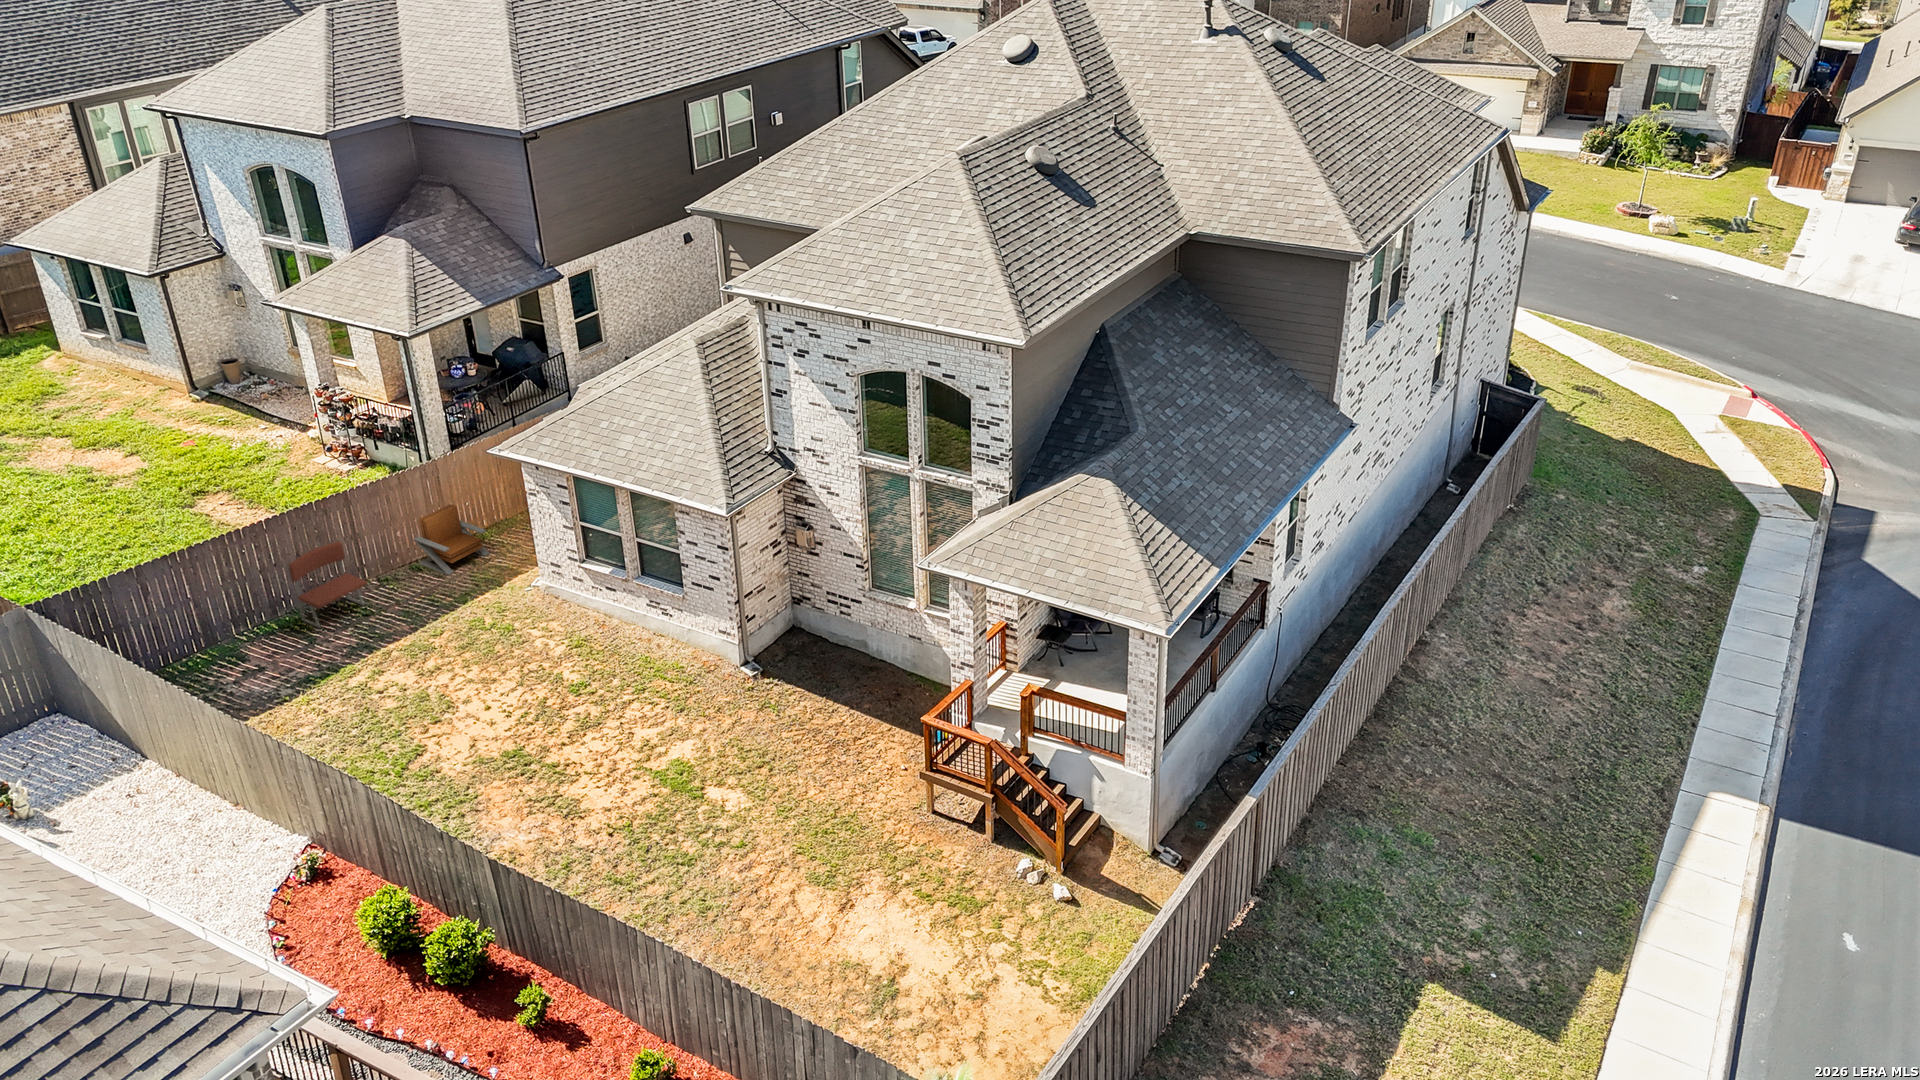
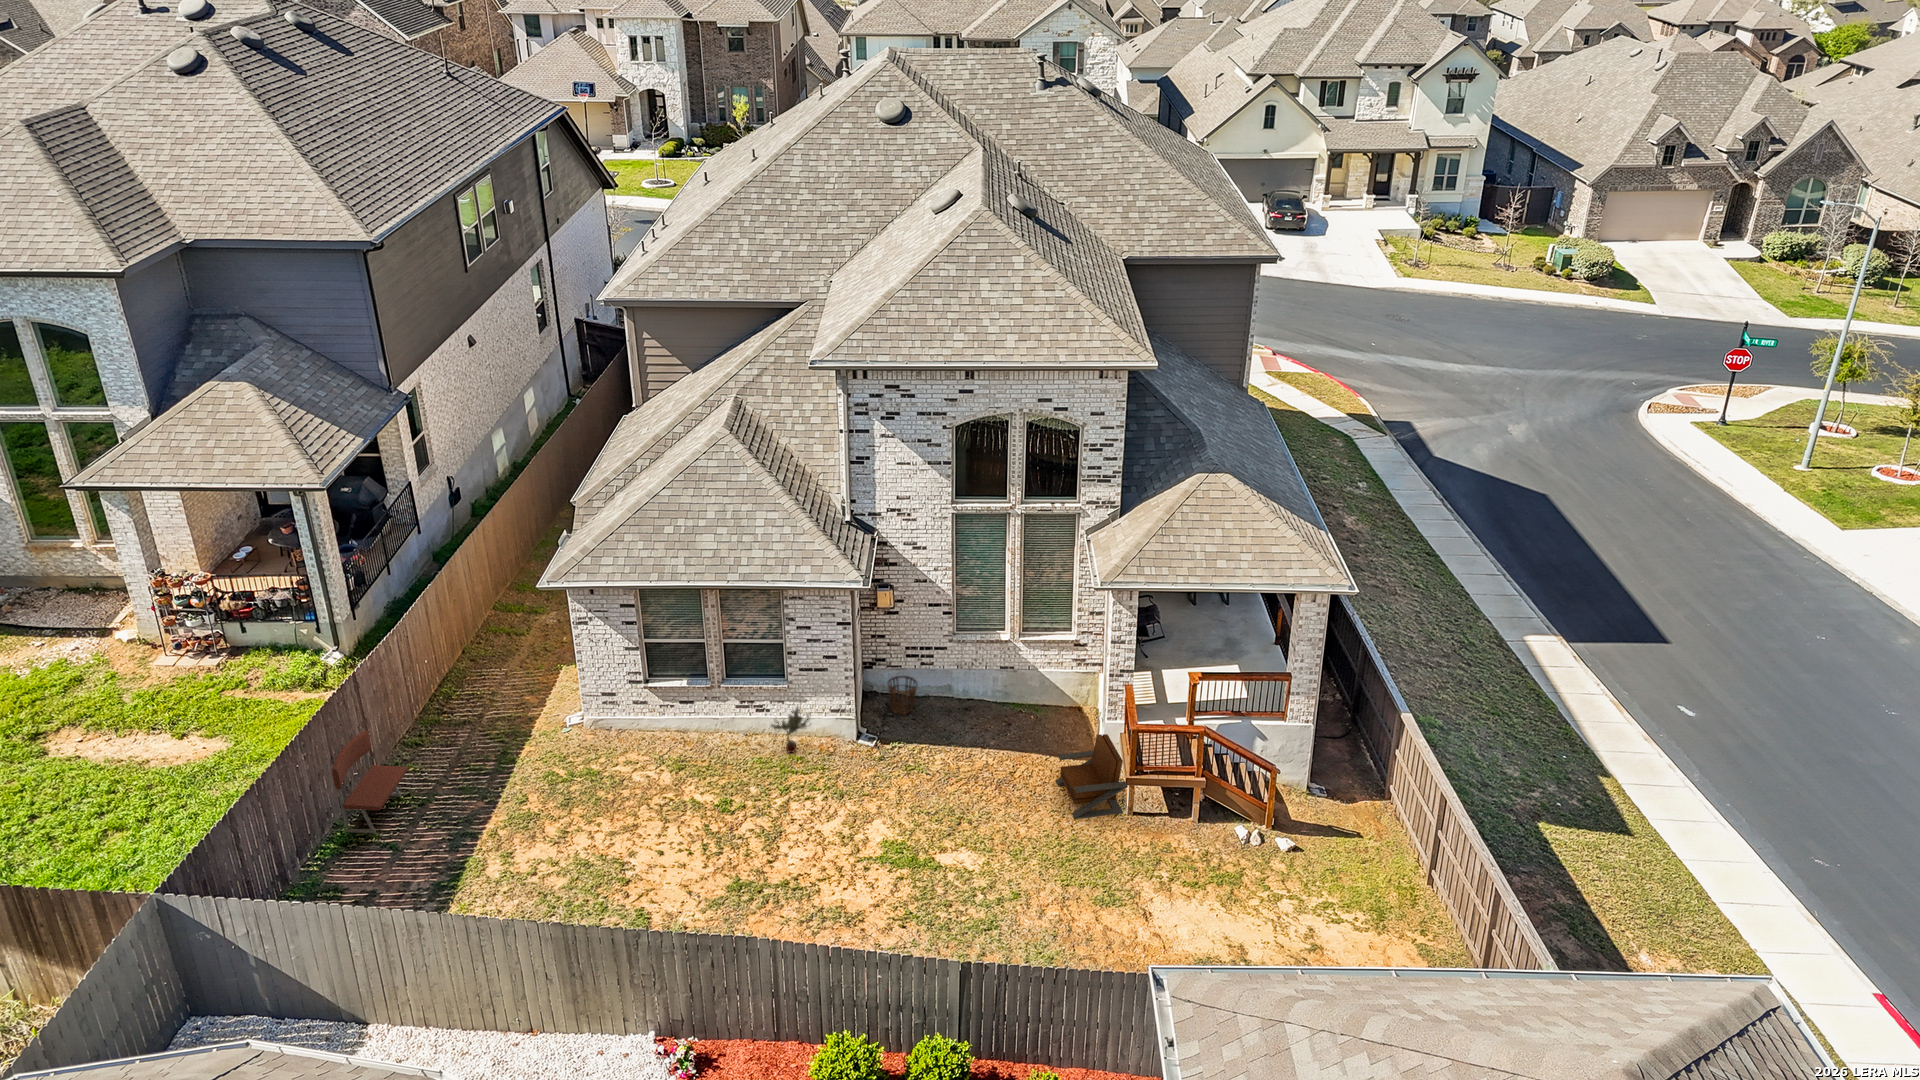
lounge chair: present [414,504,490,575] -> present [1056,734,1128,819]
potted tree: none [663,617,696,662] -> present [771,707,809,753]
basket: none [797,619,828,659] -> present [887,676,917,715]

